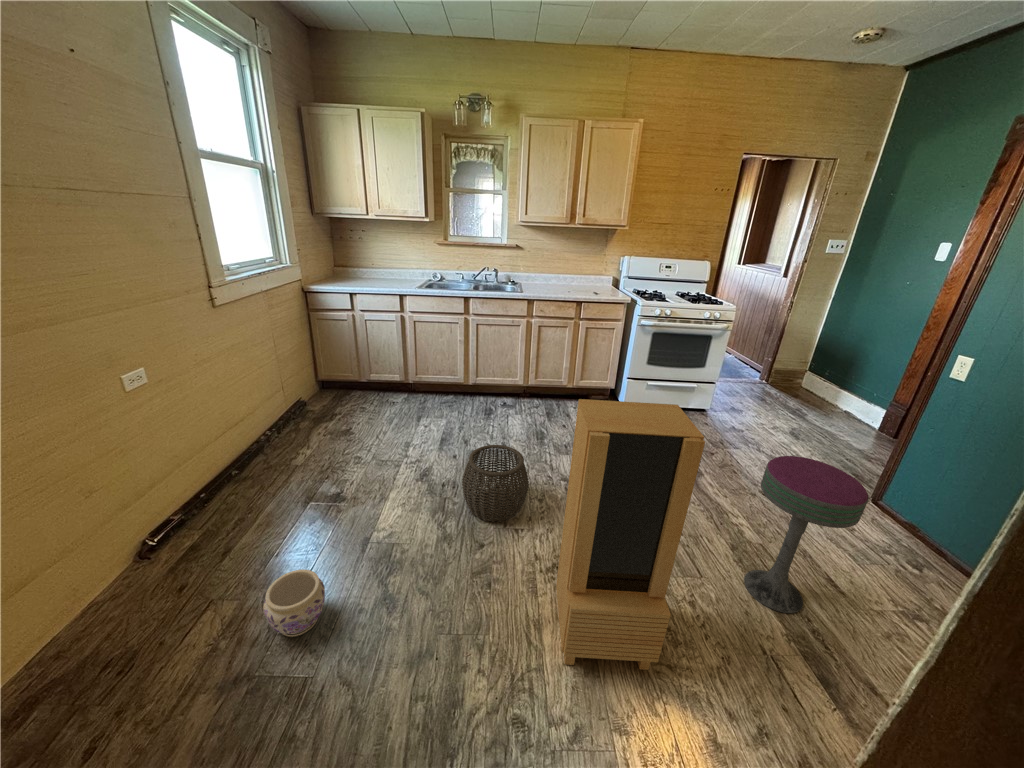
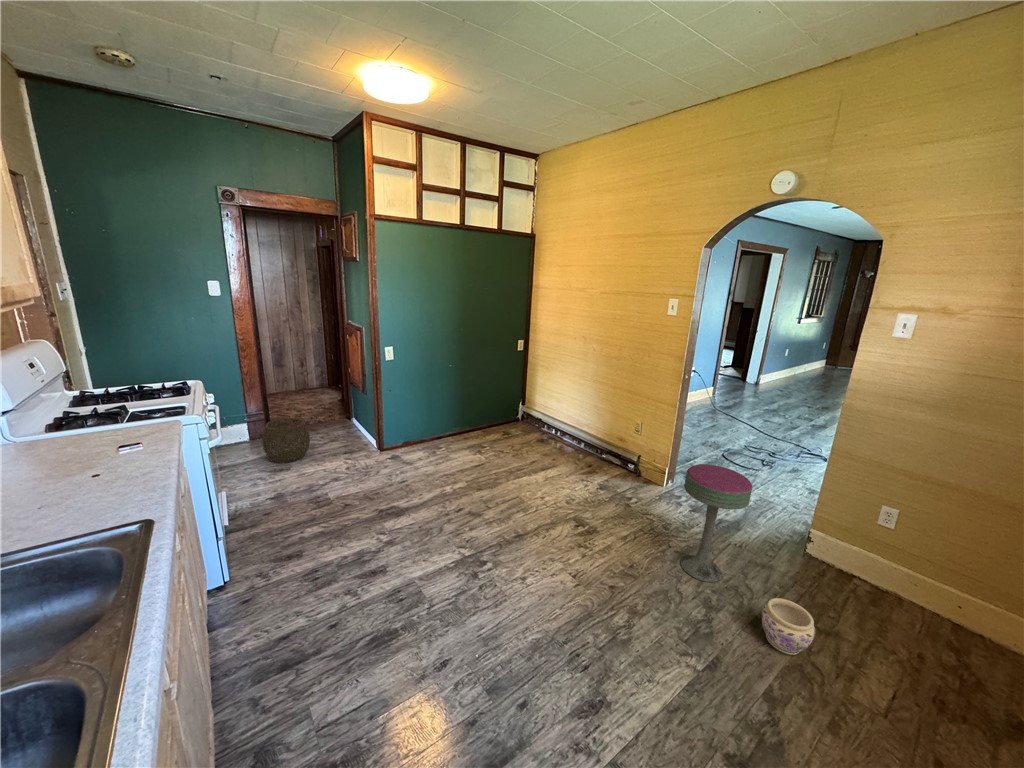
storage cabinet: present [556,399,705,670] -> none [567,386,644,537]
woven basket: present [462,445,529,522] -> present [262,418,310,463]
bar stool: present [744,456,869,613] -> present [681,464,753,582]

